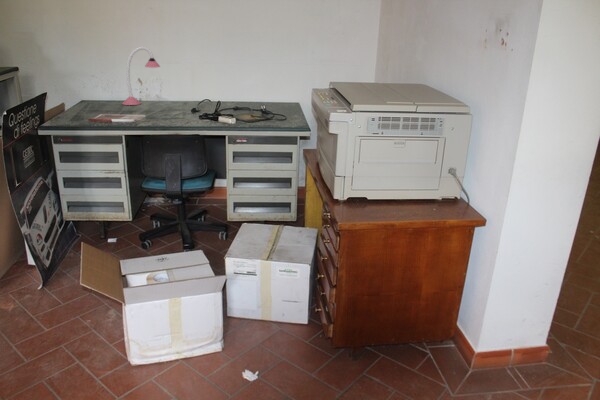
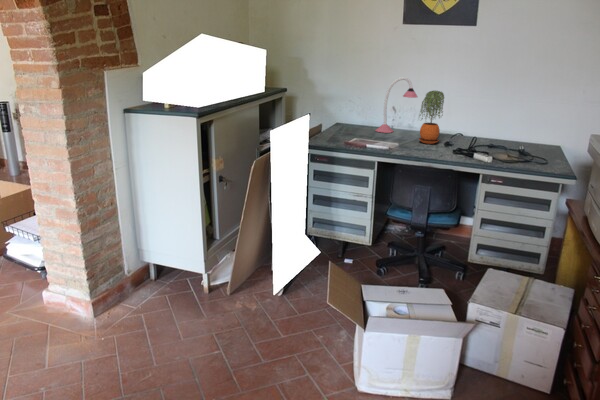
potted plant: none [162,58,186,112] -> present [419,91,444,144]

